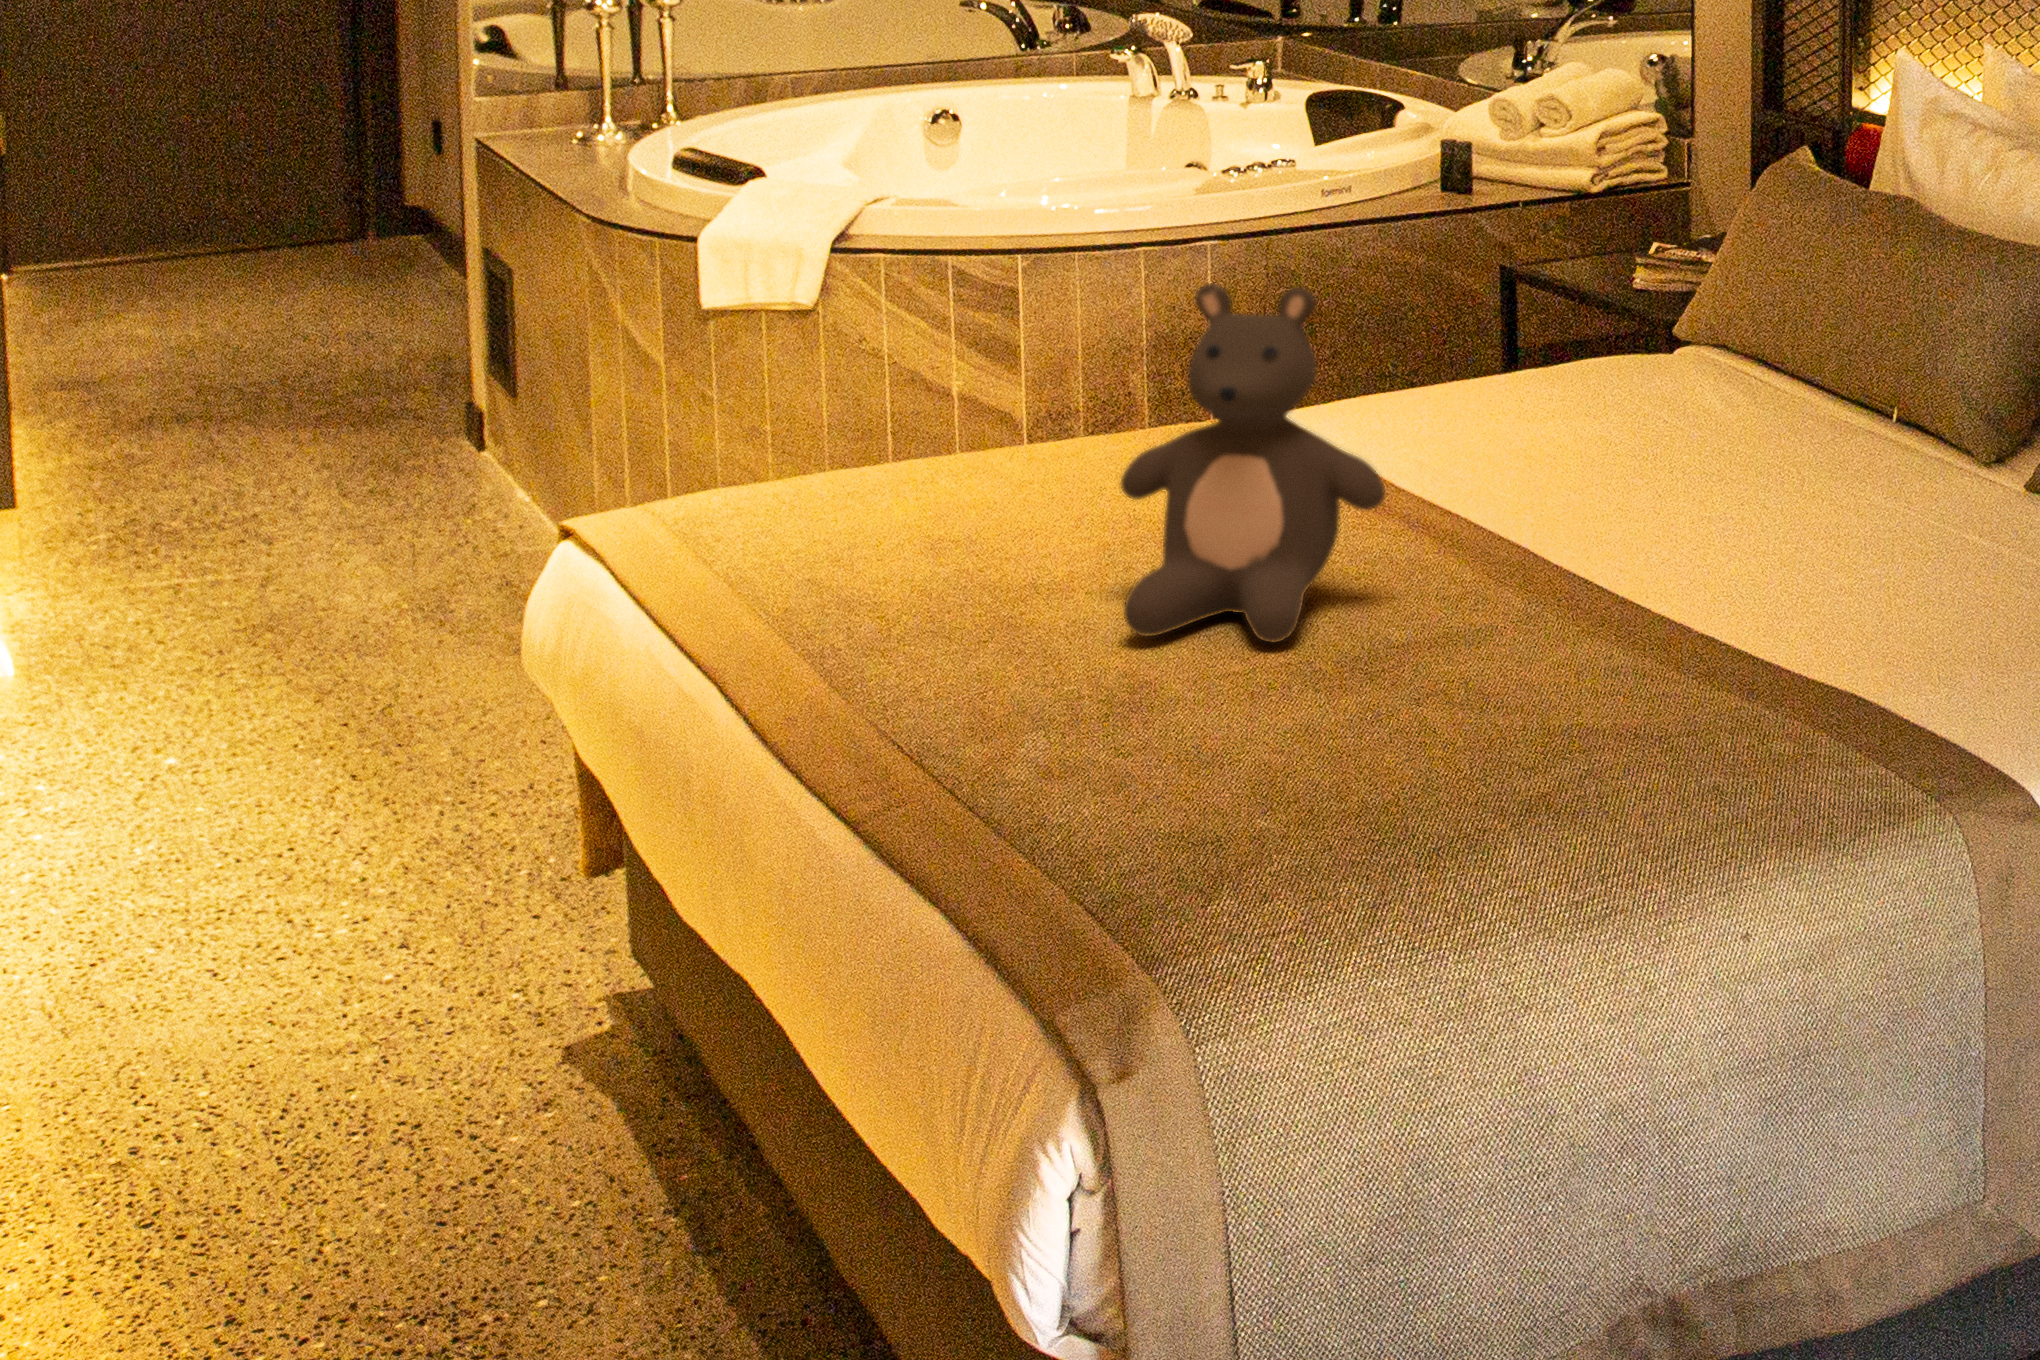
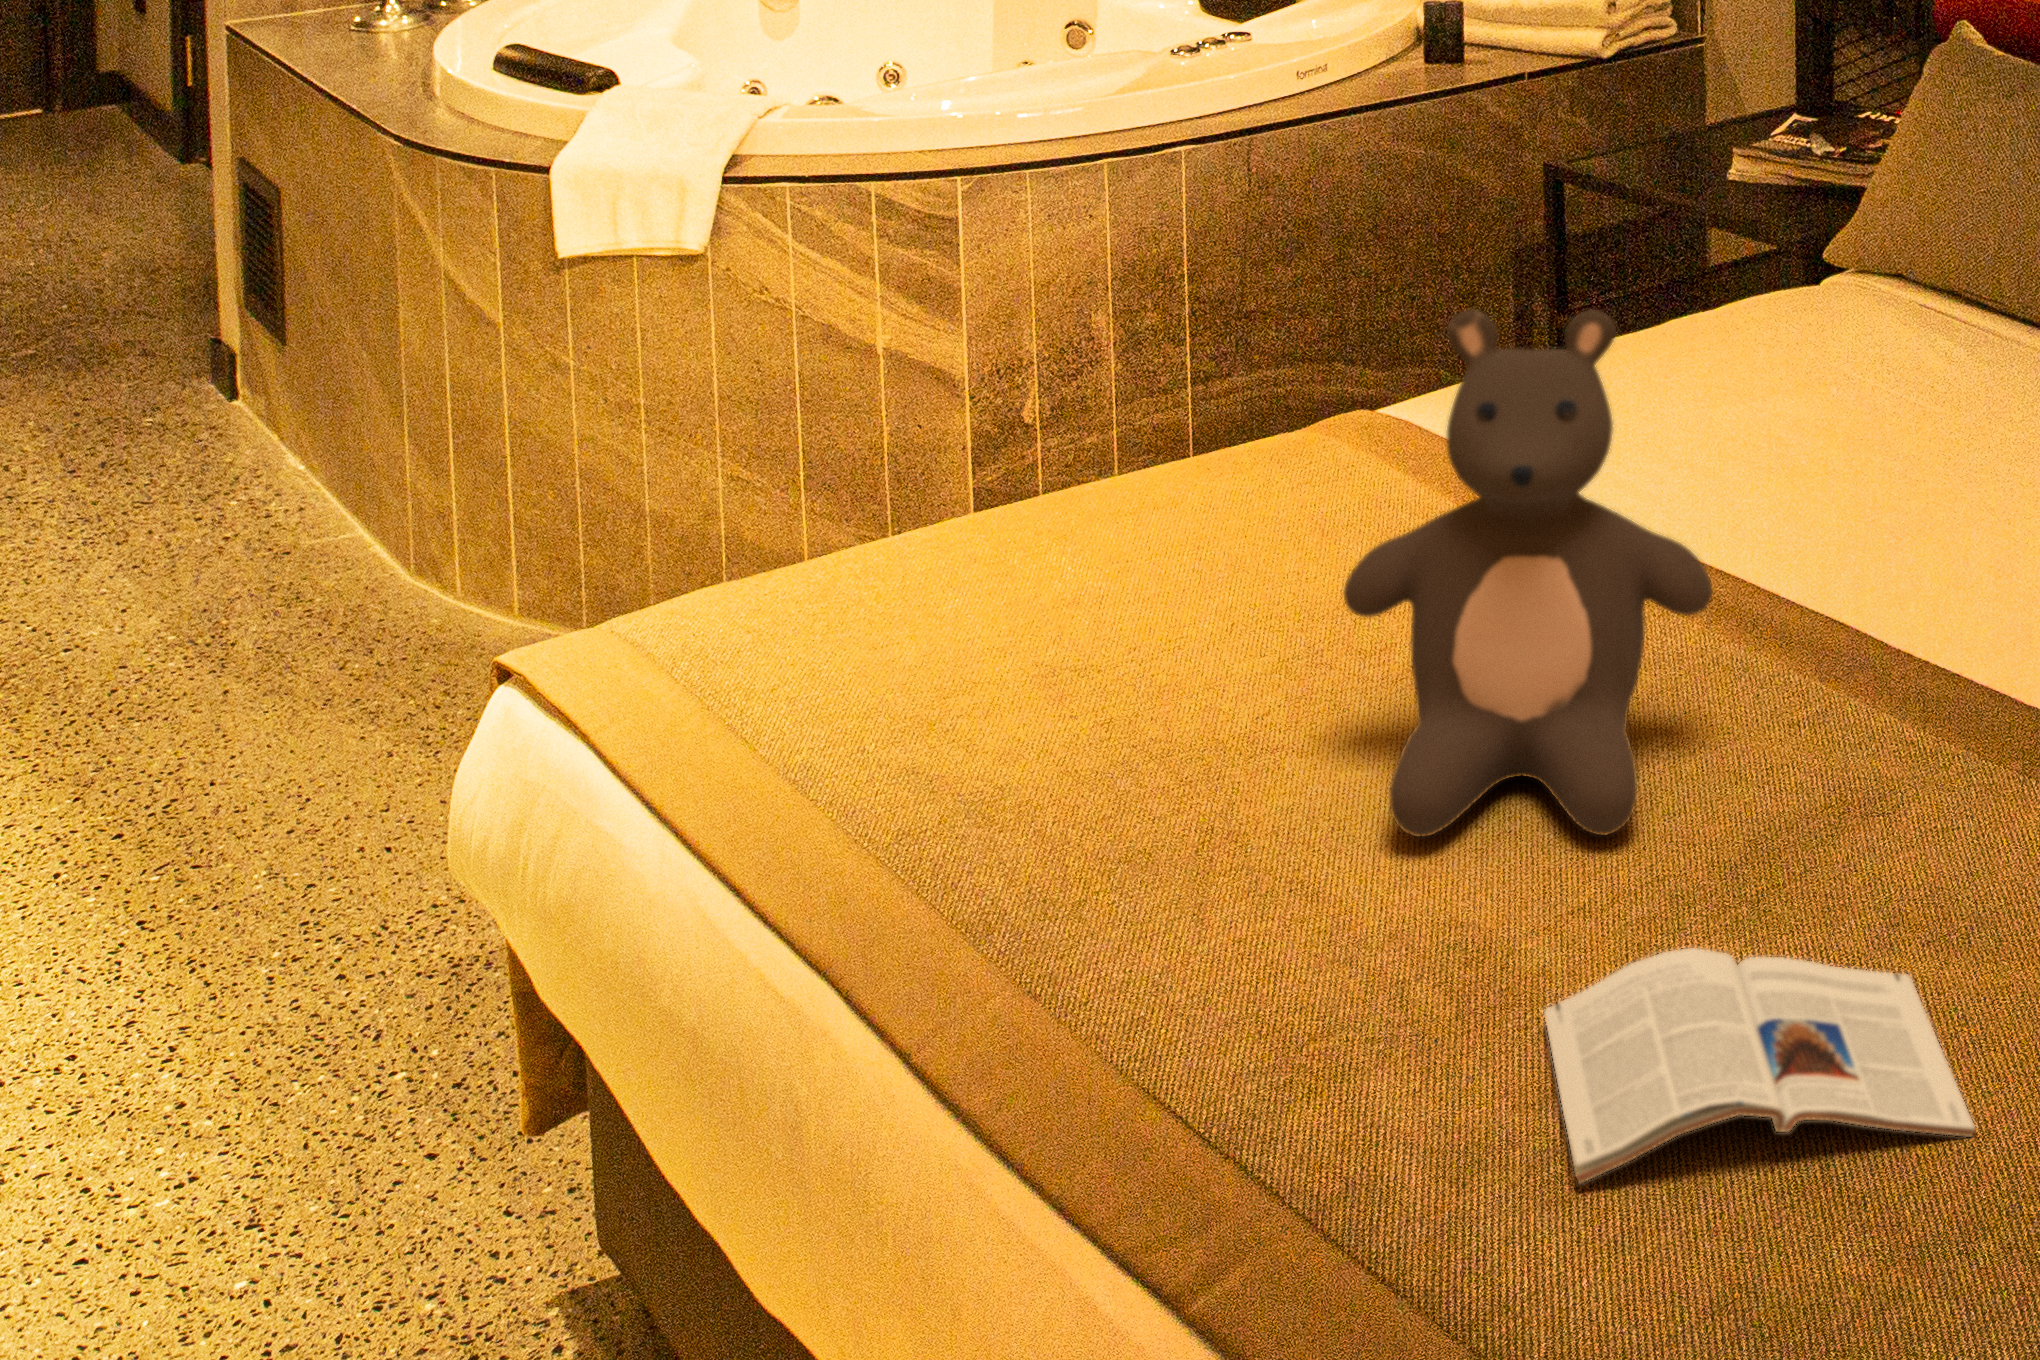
magazine: none [1143,685,1433,792] -> present [1544,948,1975,1183]

